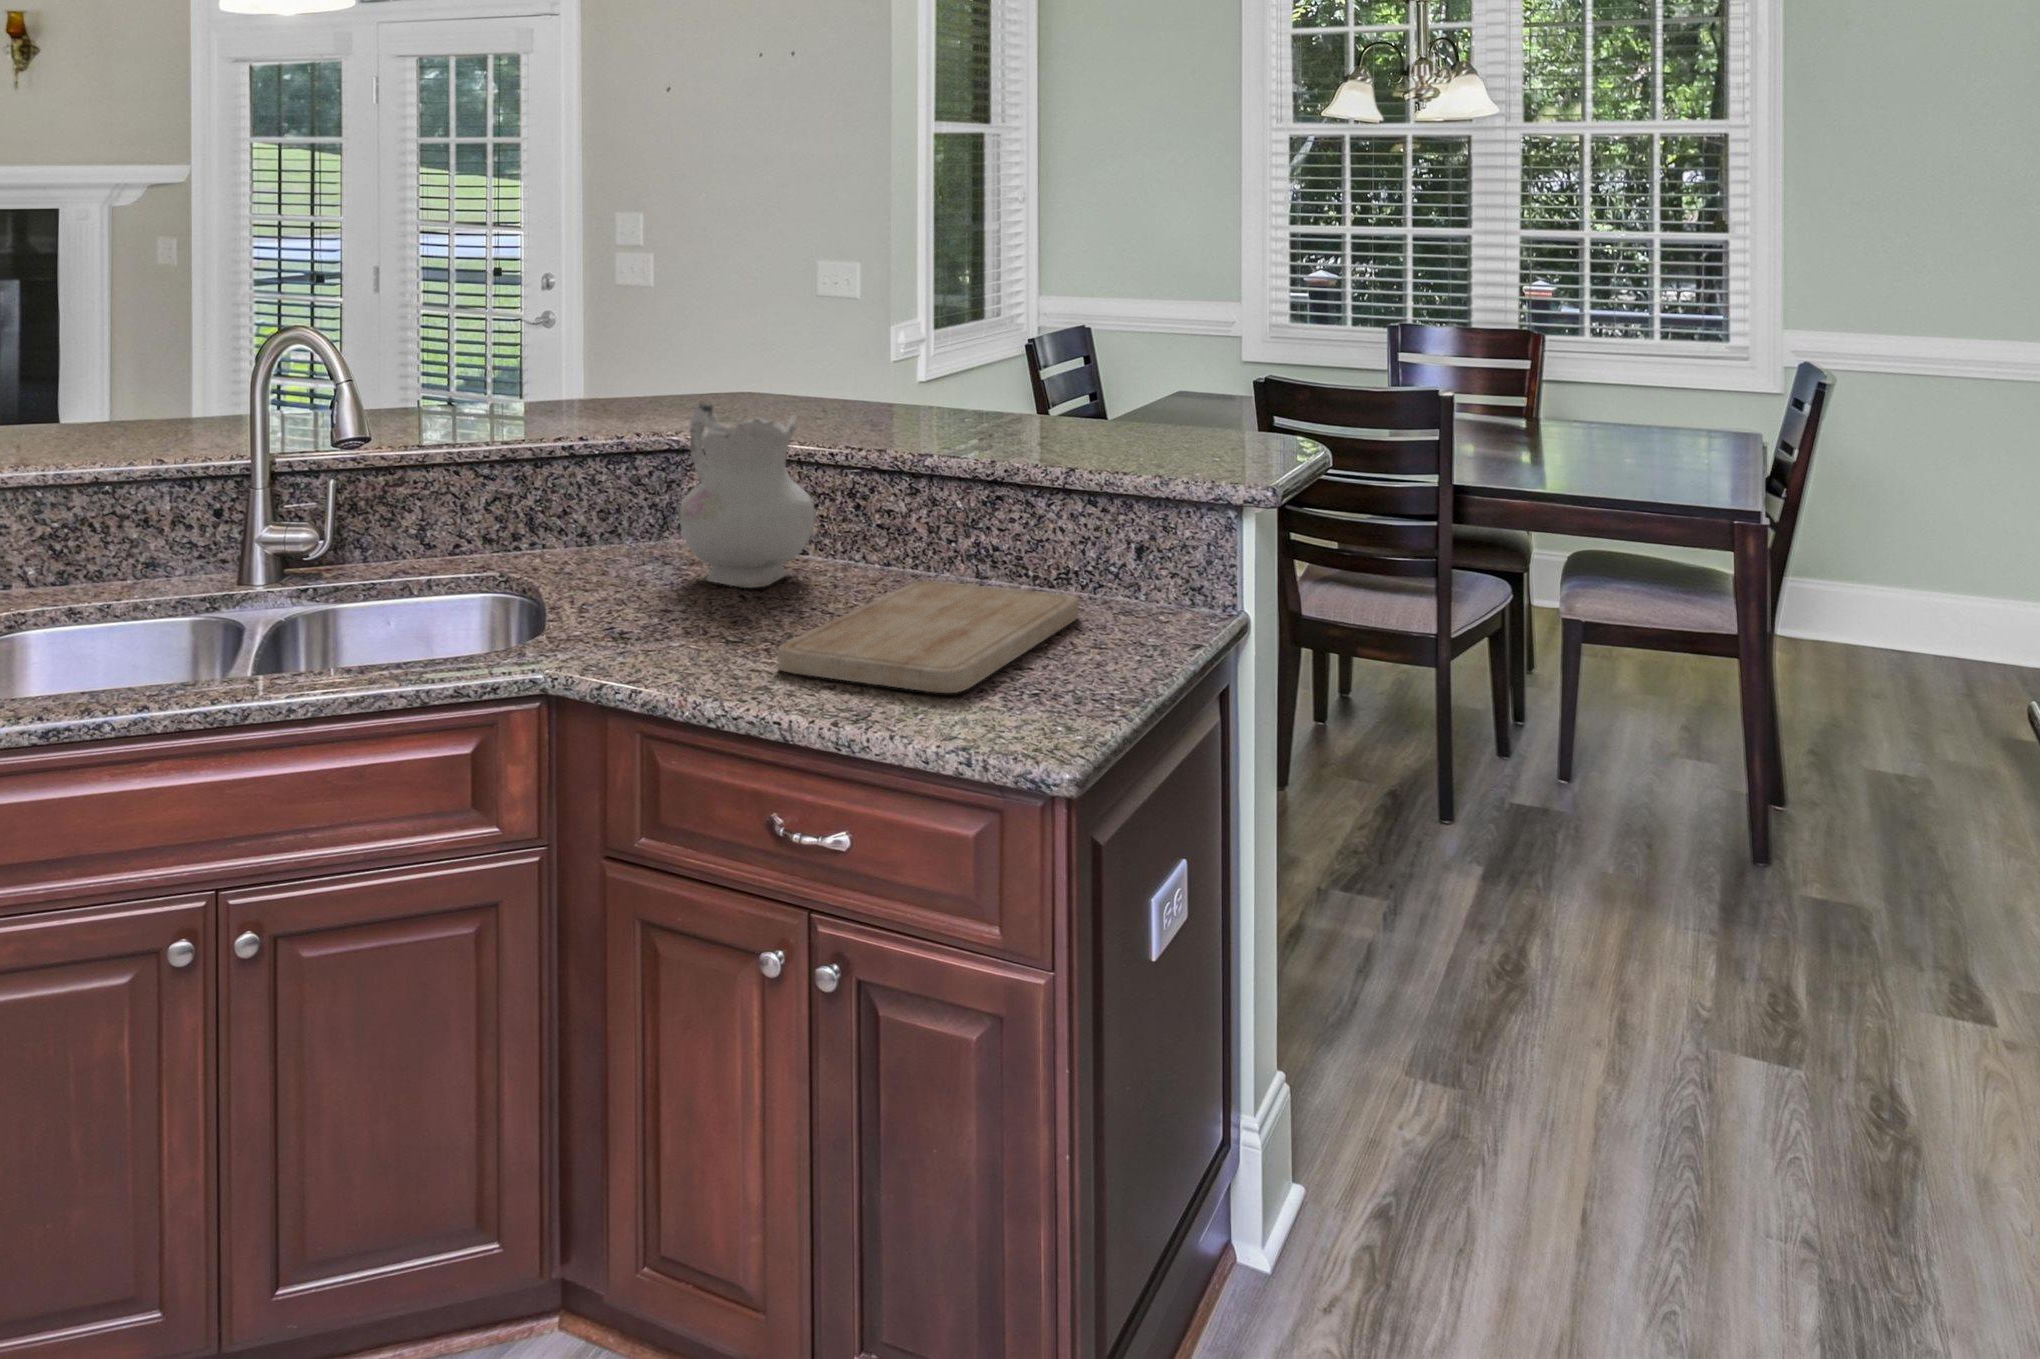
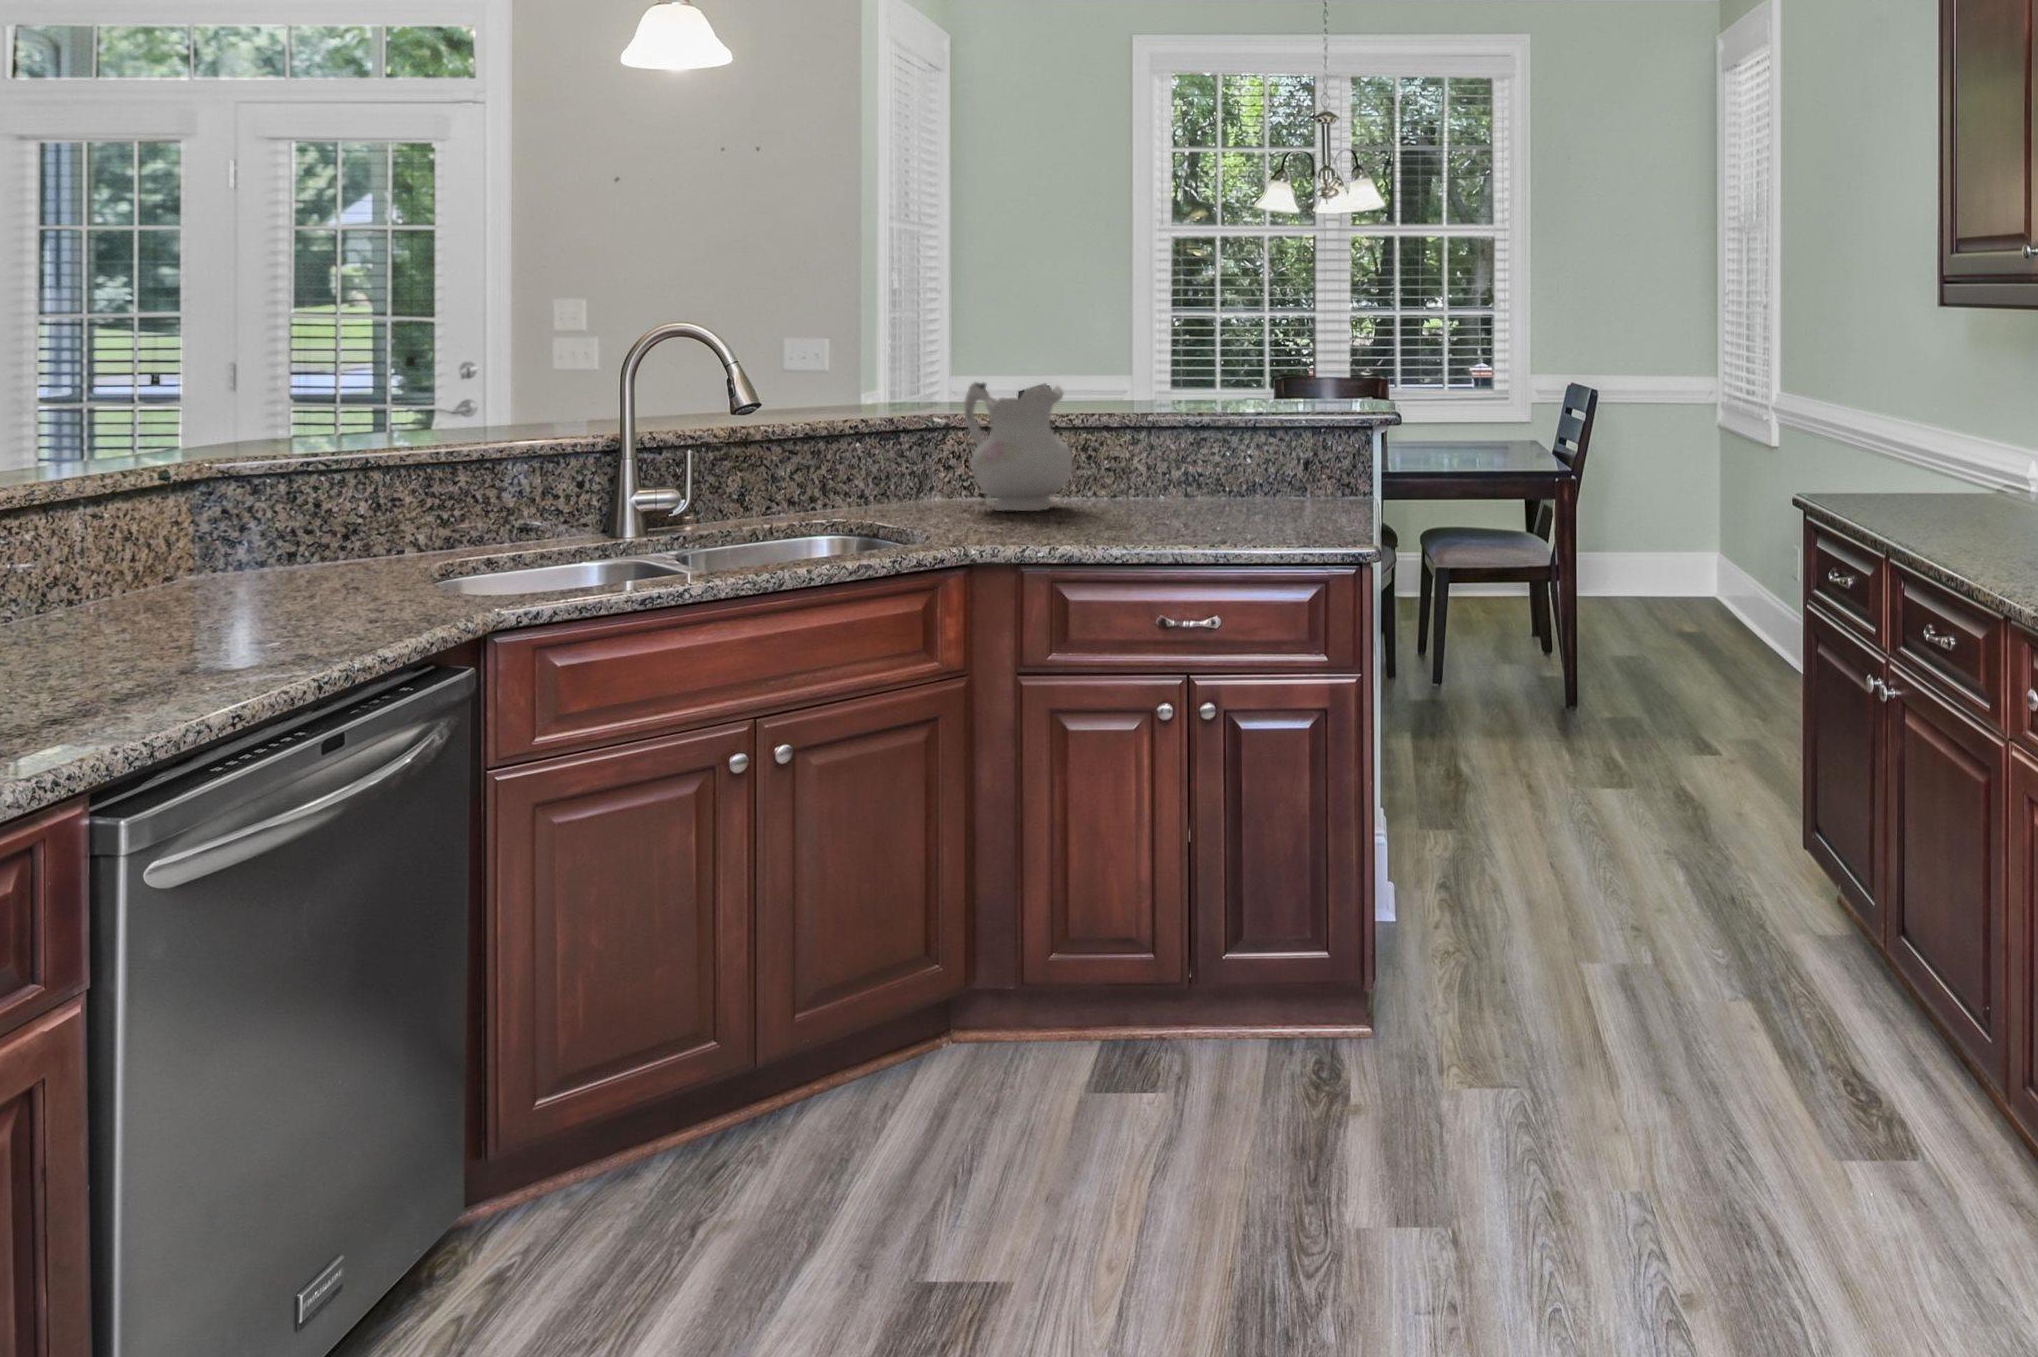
cutting board: present [777,581,1079,693] -> none [1128,493,1282,534]

